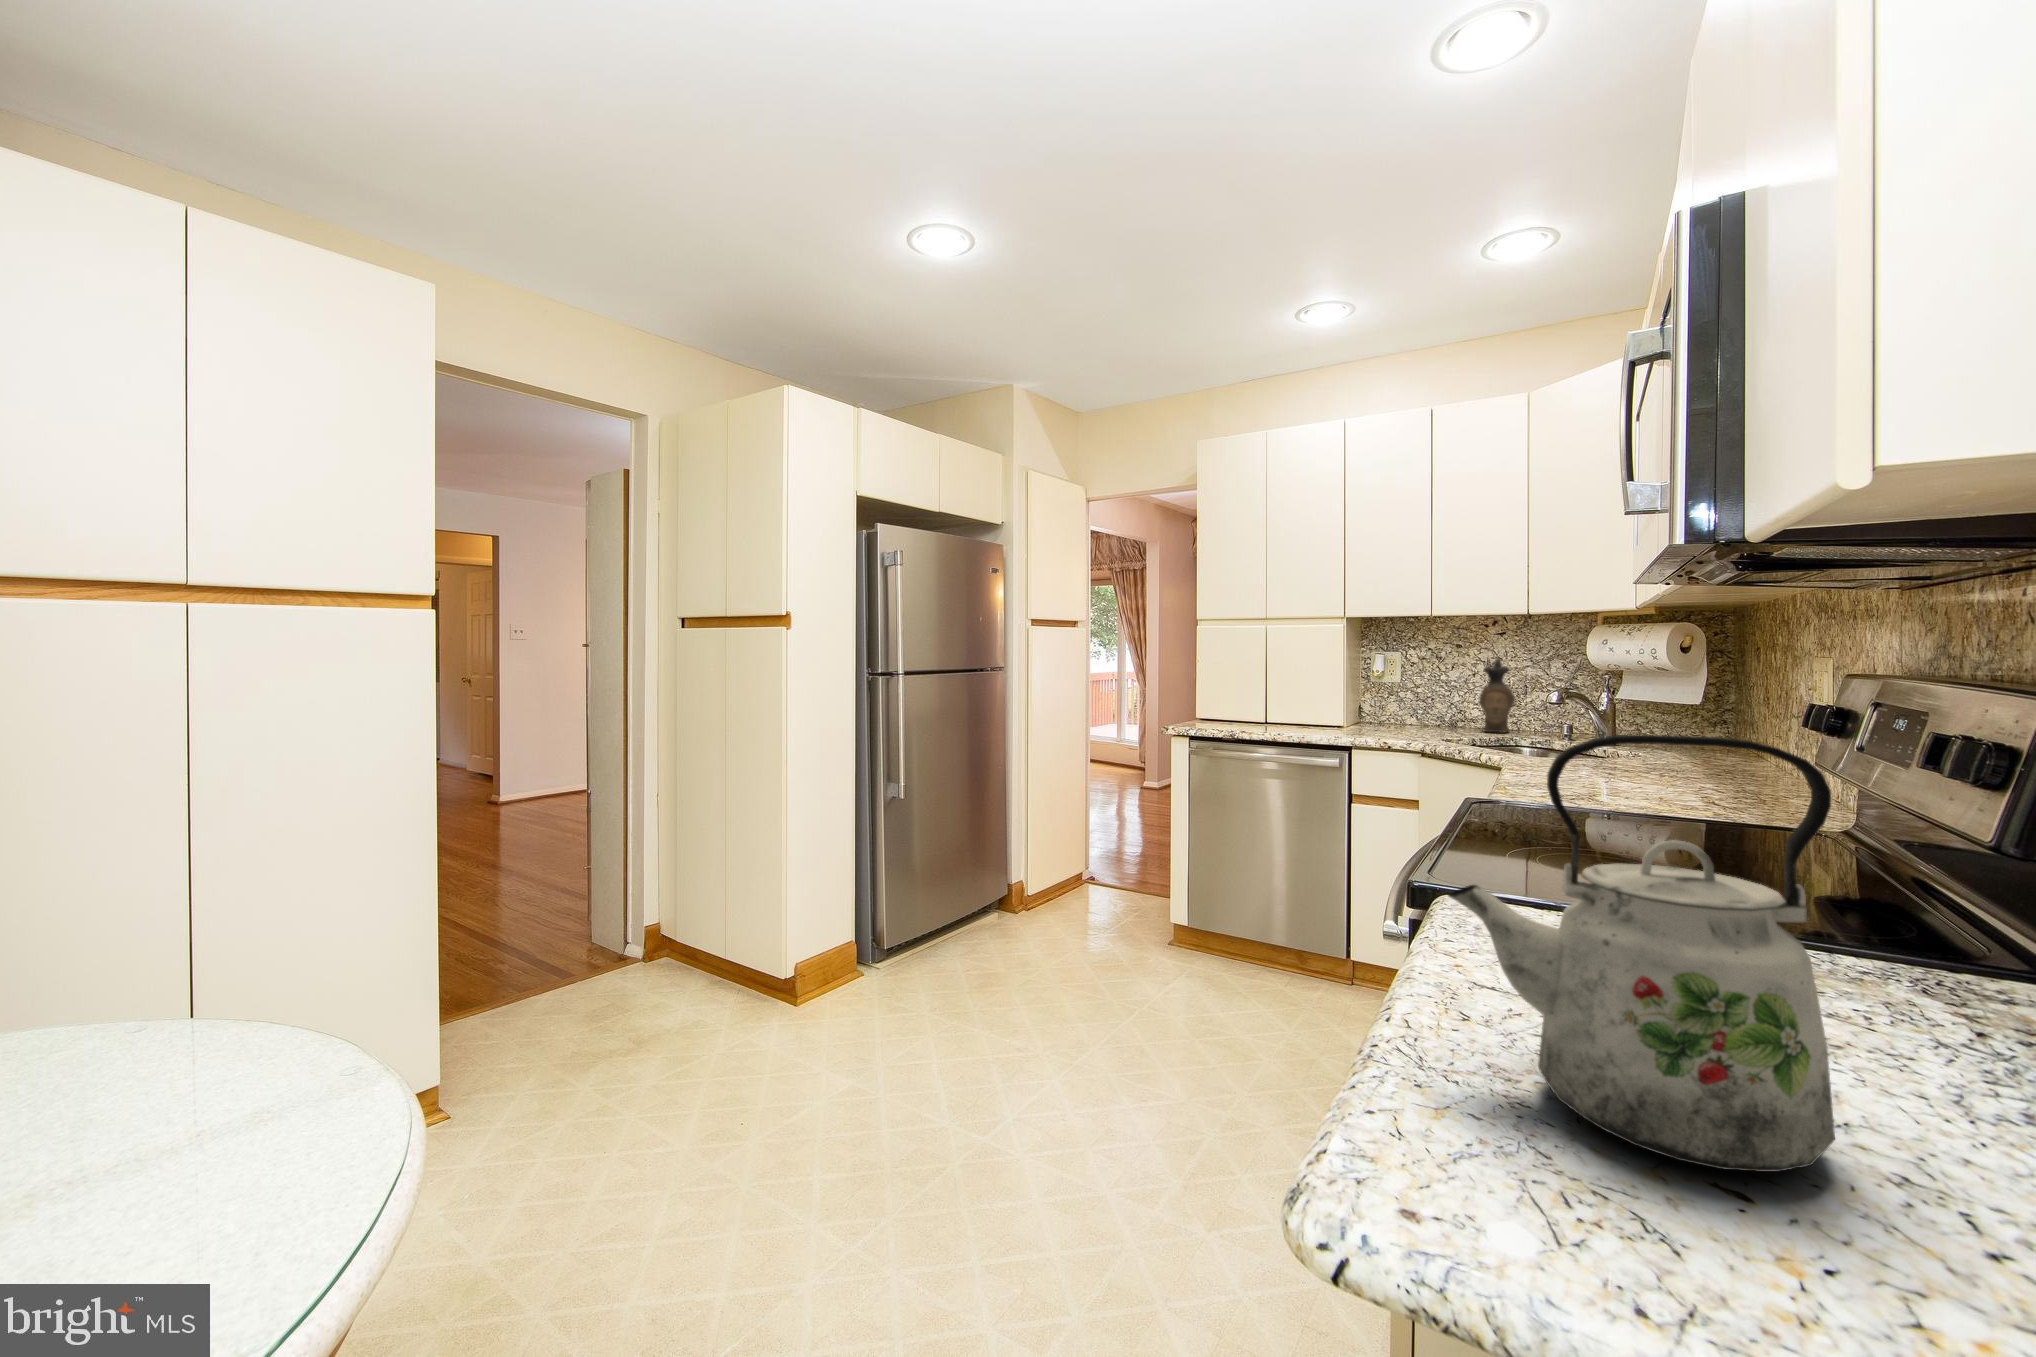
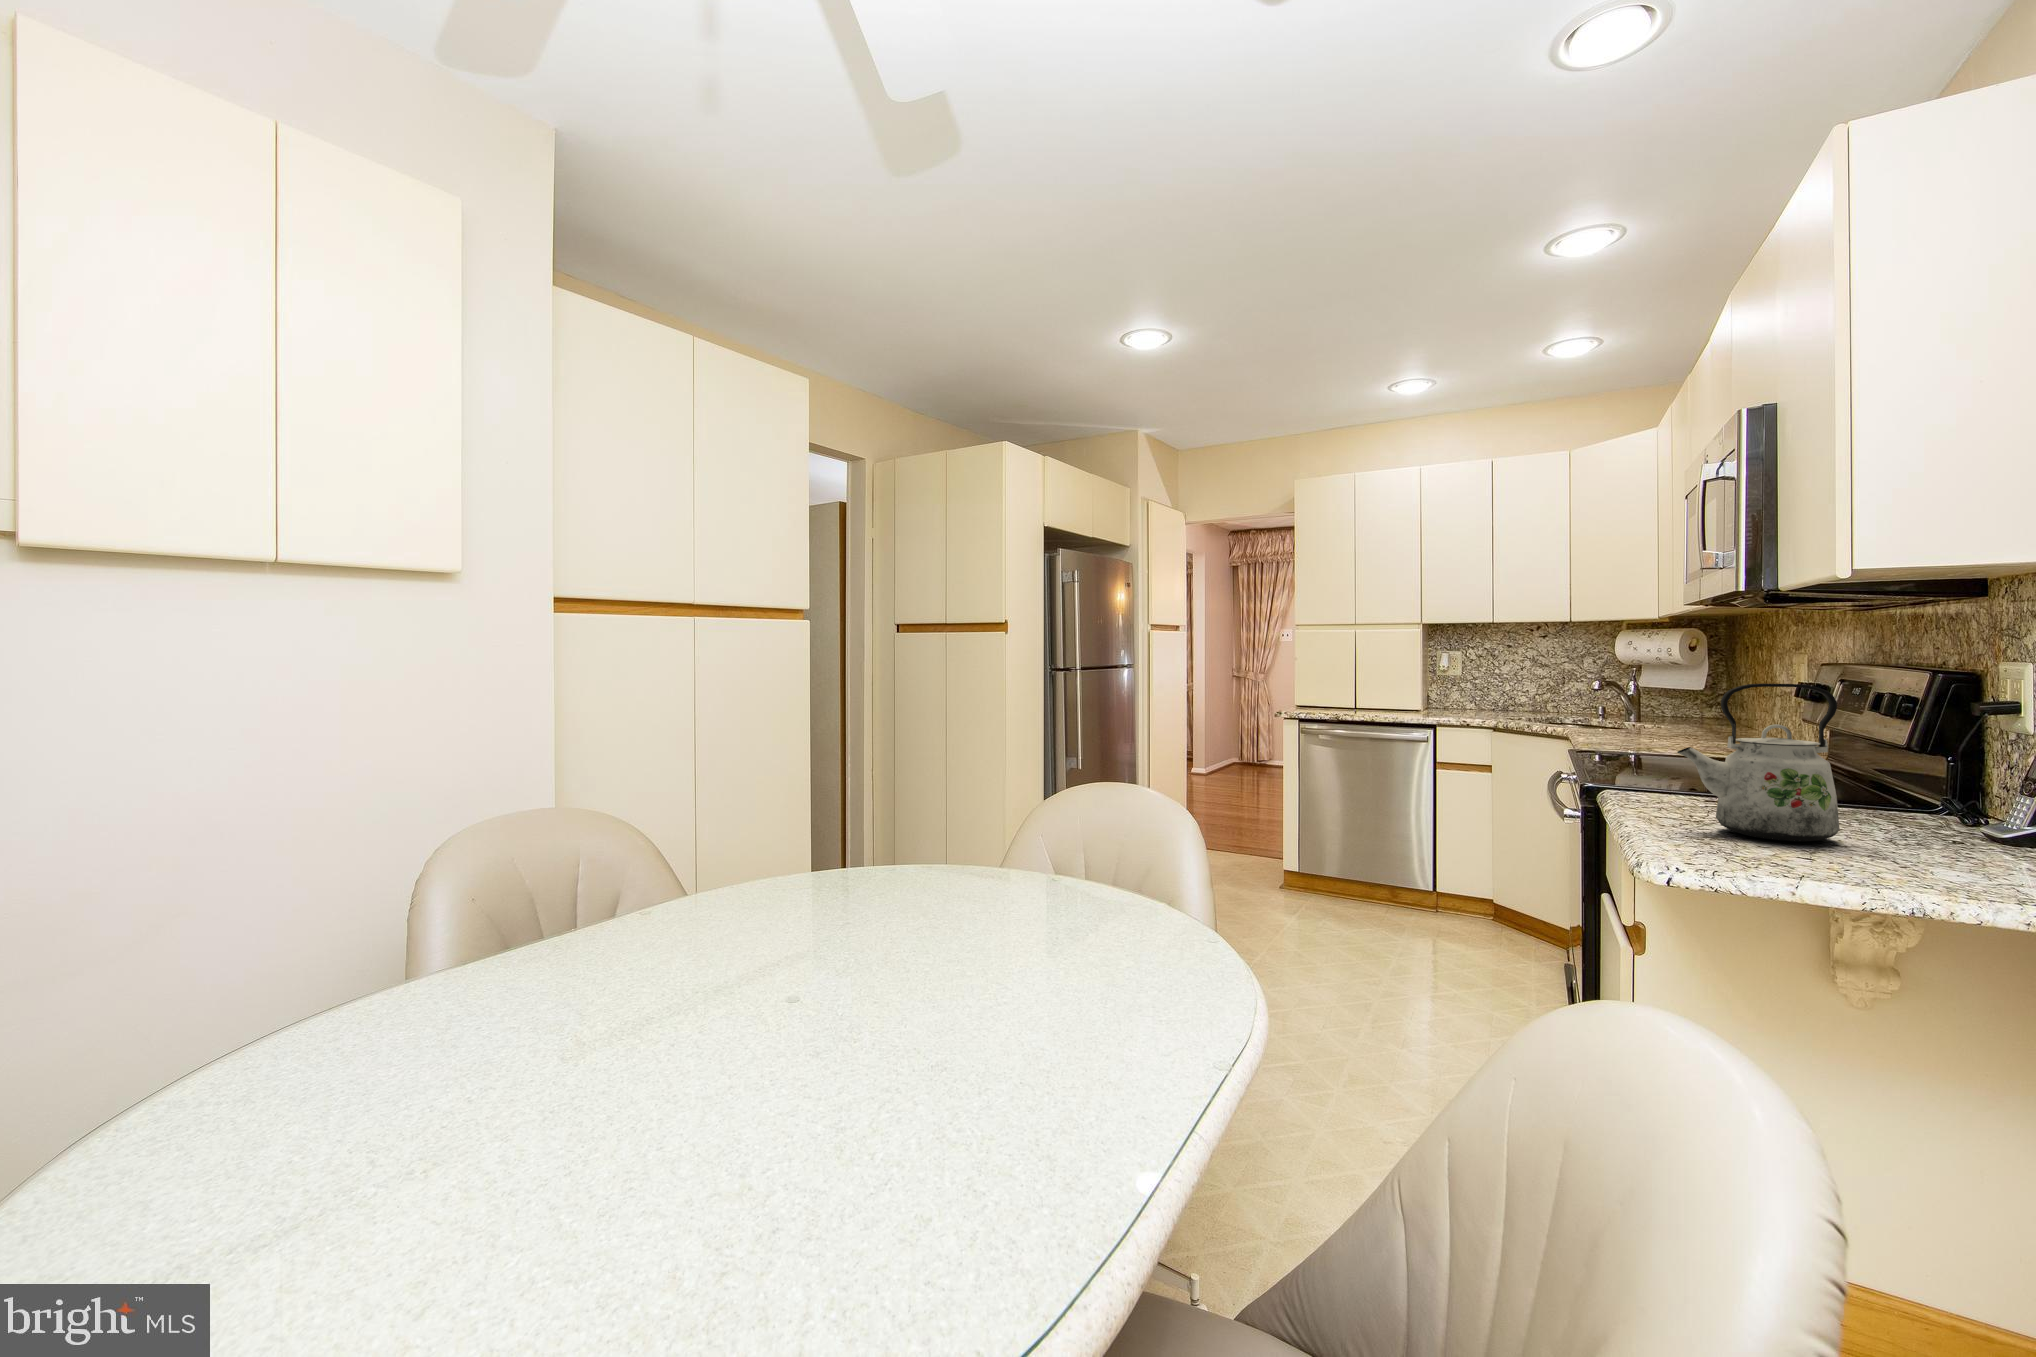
ceramic pitcher: present [1479,658,1515,732] -> none [1527,656,1556,714]

